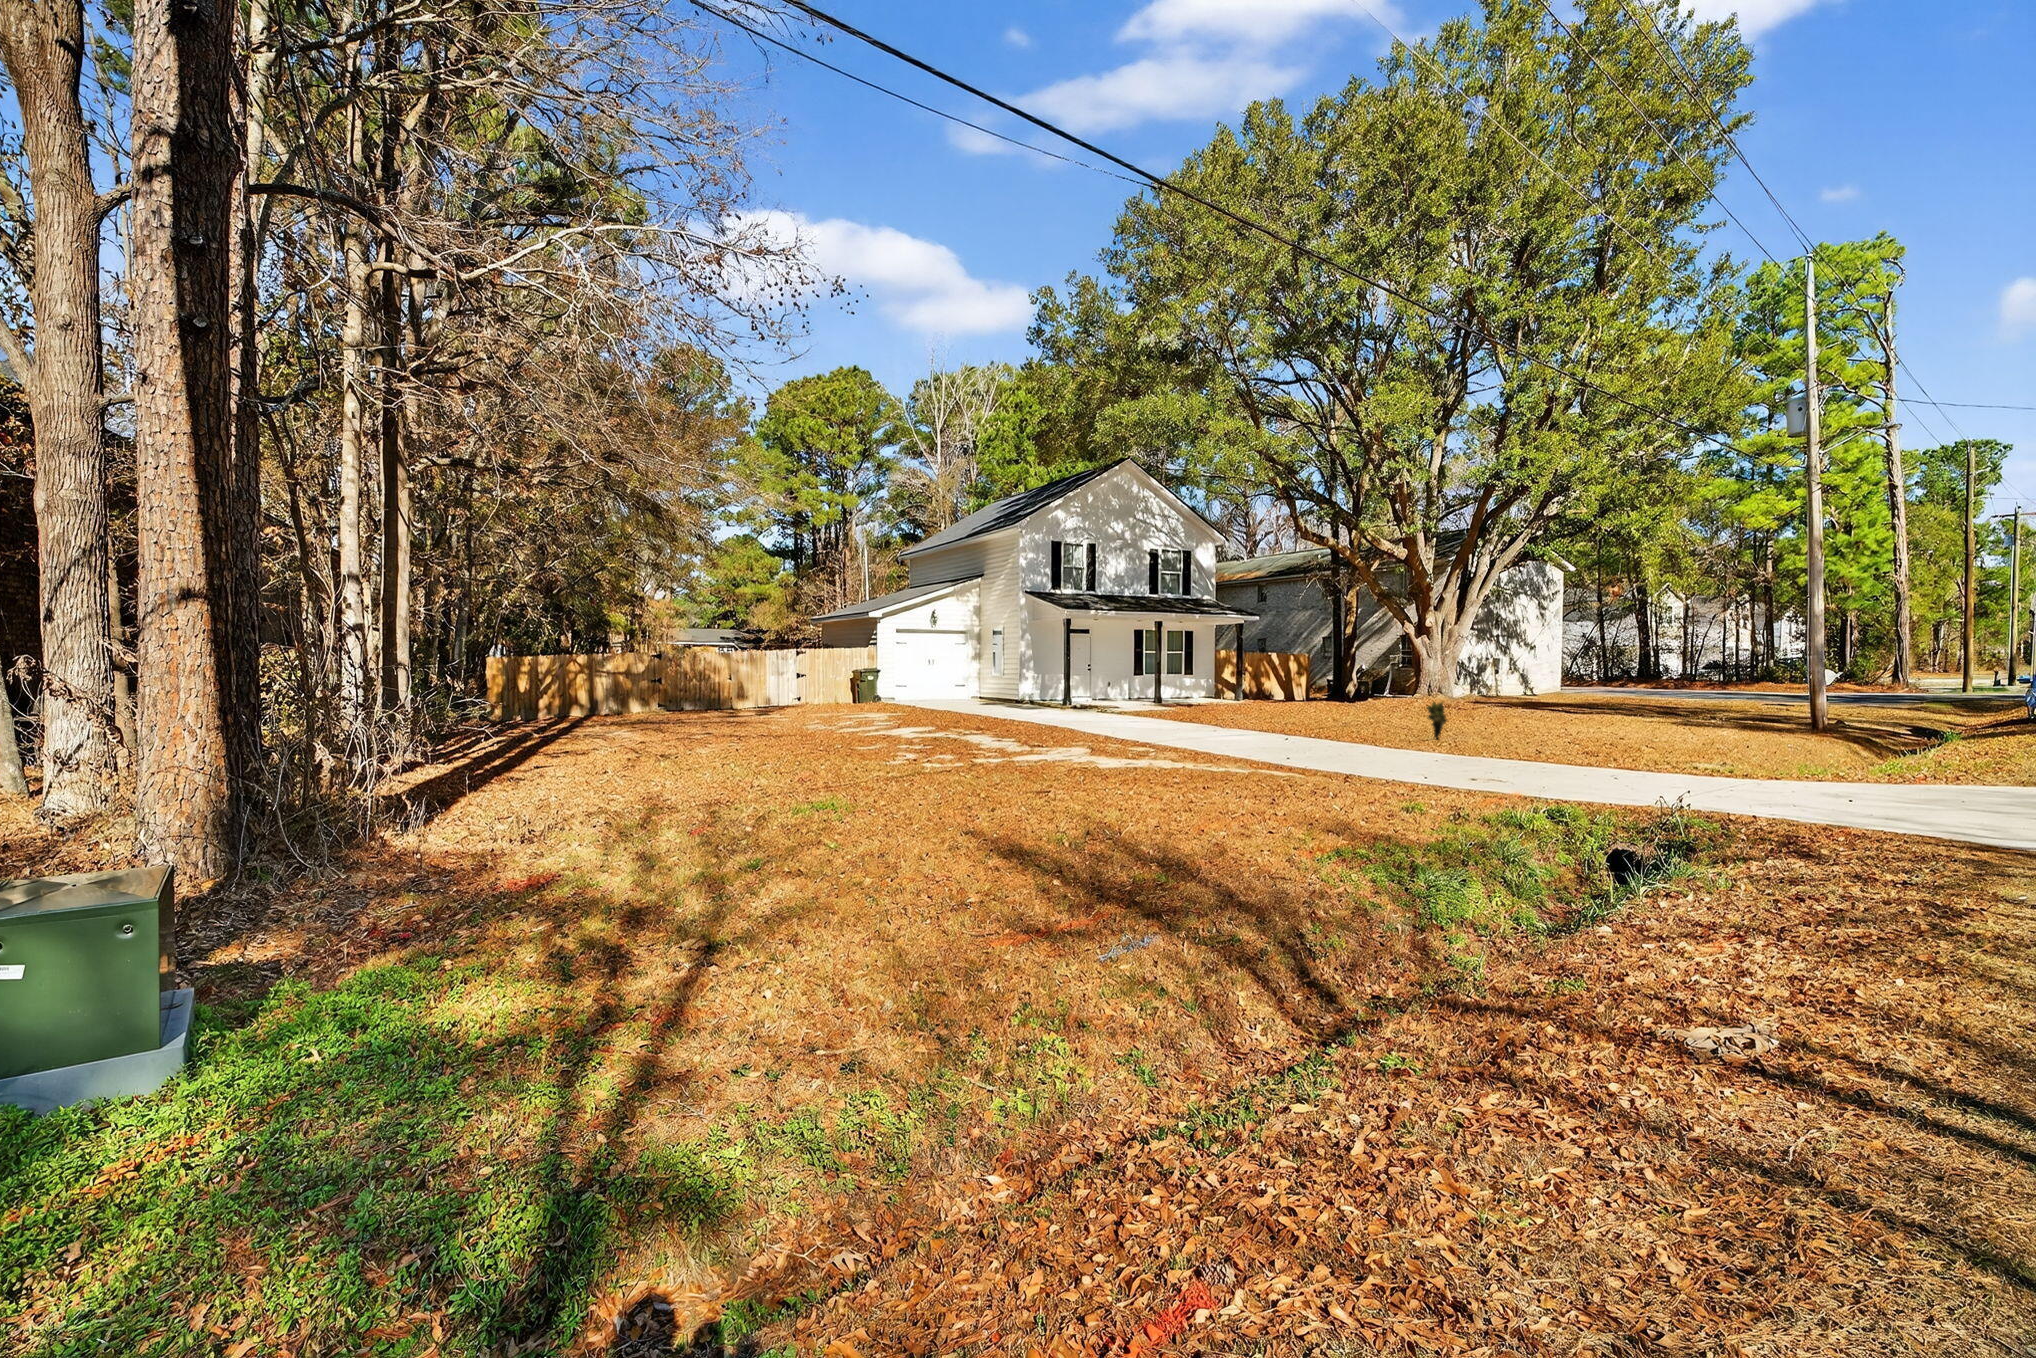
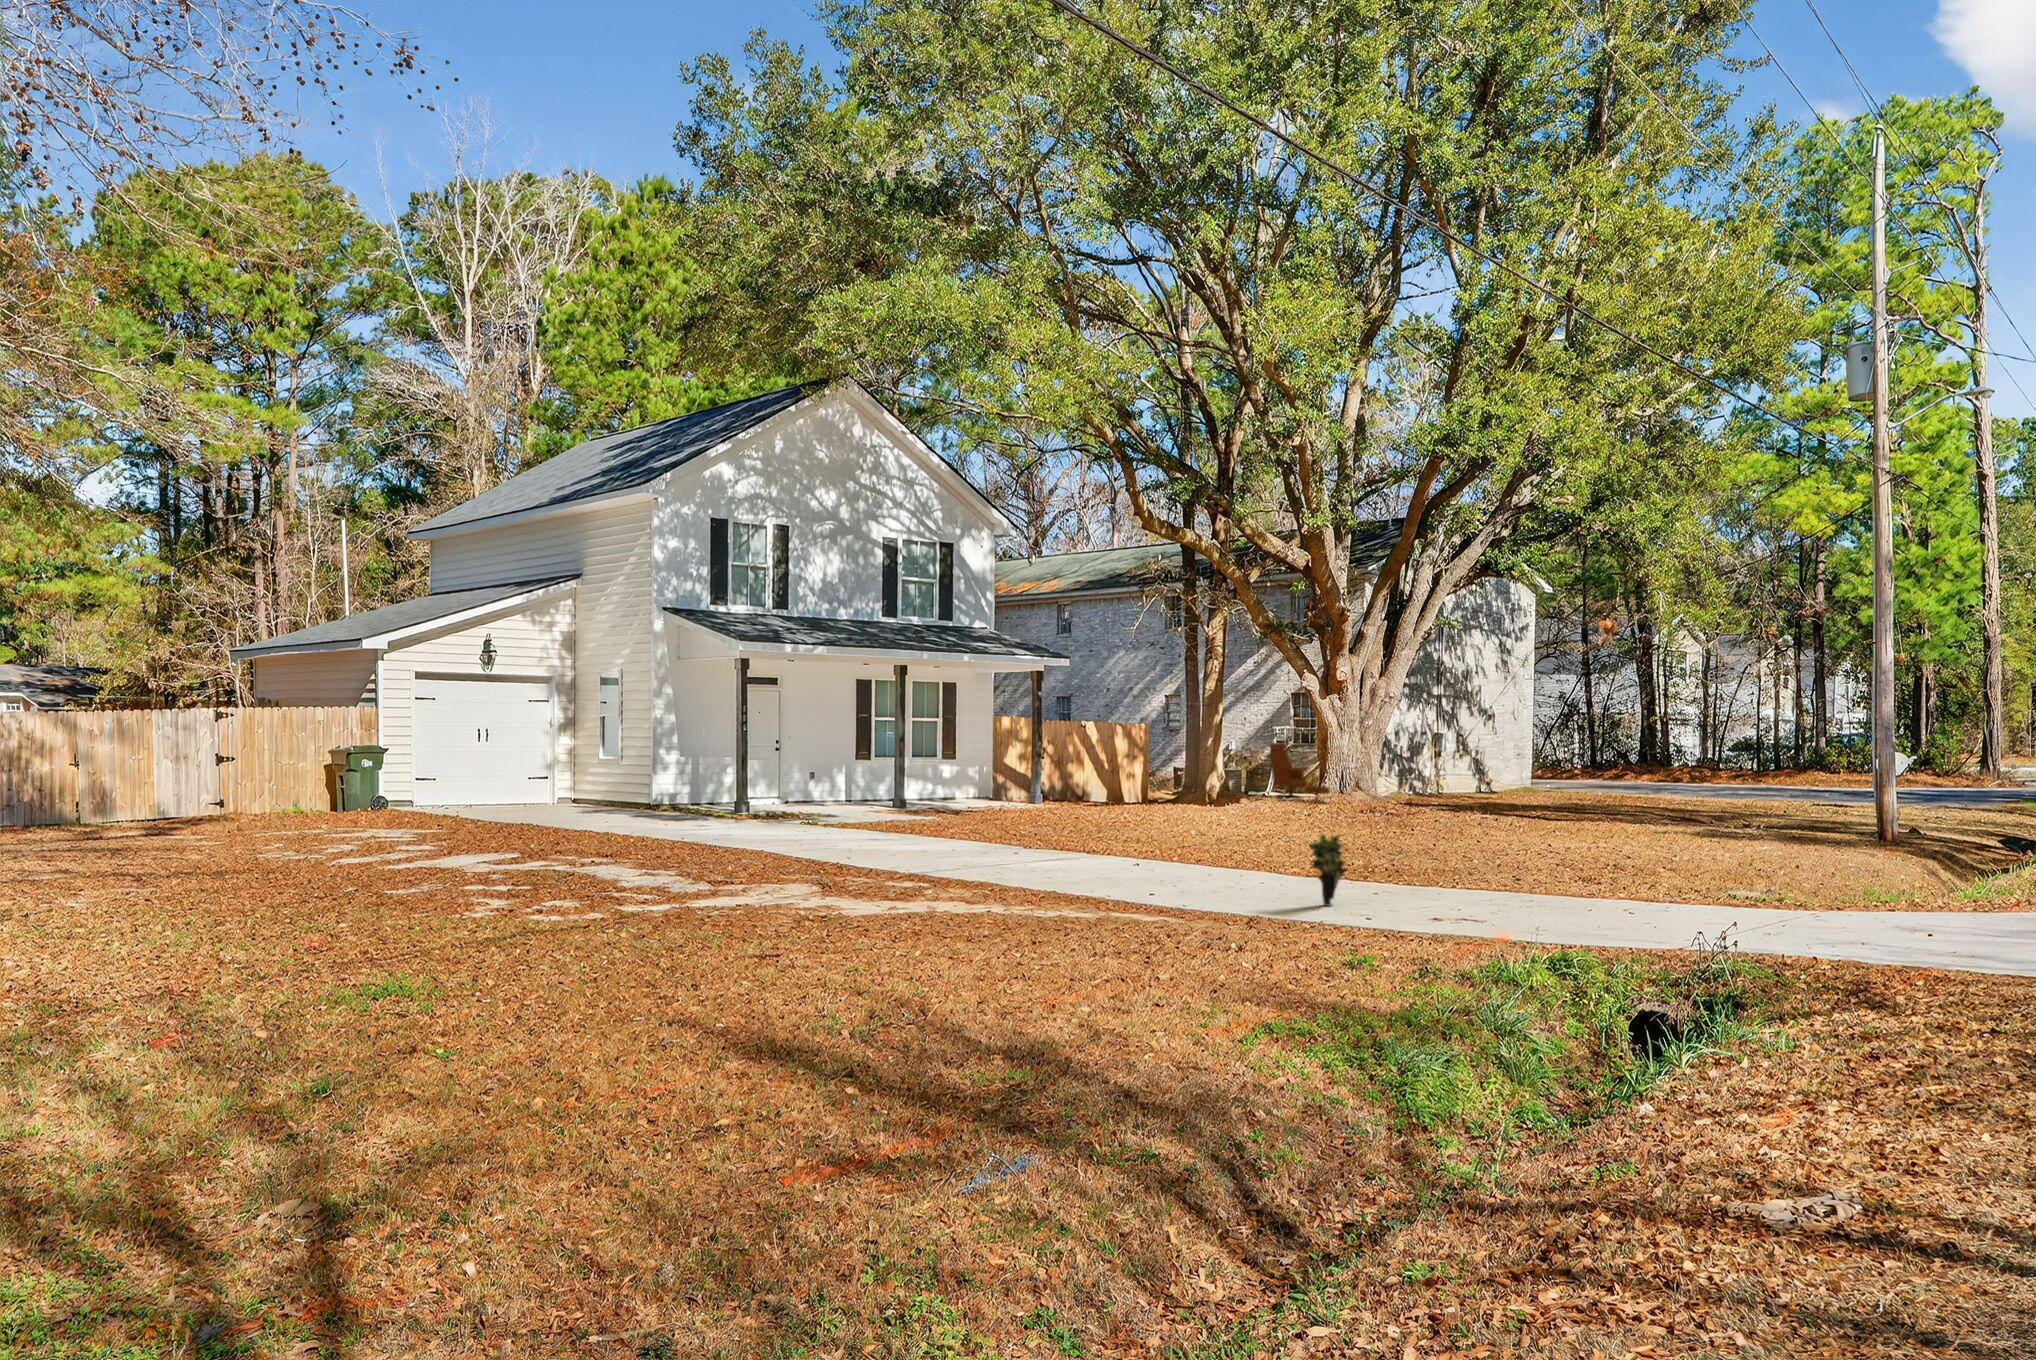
lounge chair: none [1386,663,1425,699] -> present [1269,743,1330,802]

